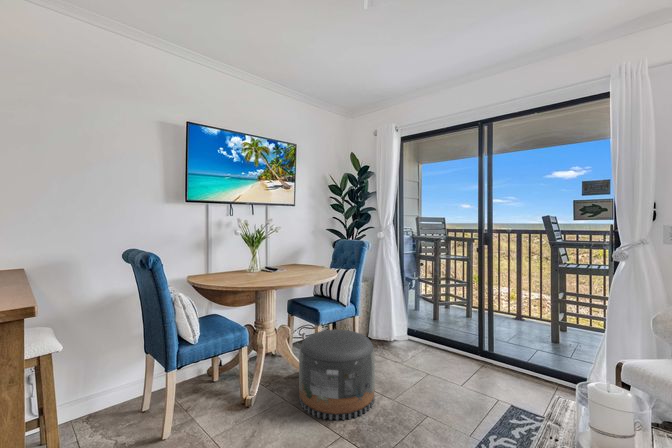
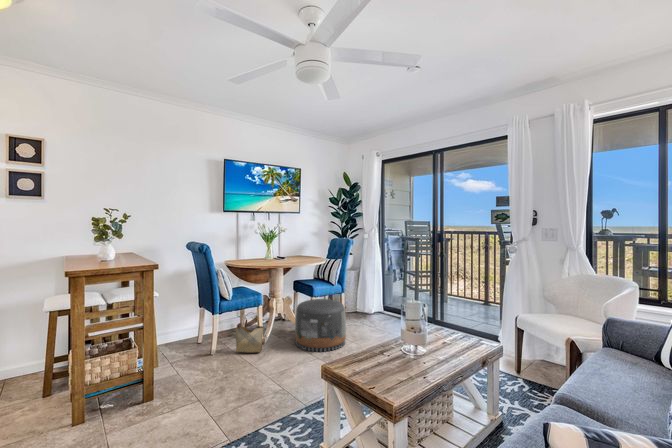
woven basket: none [204,361,252,432] -> present [235,315,264,353]

